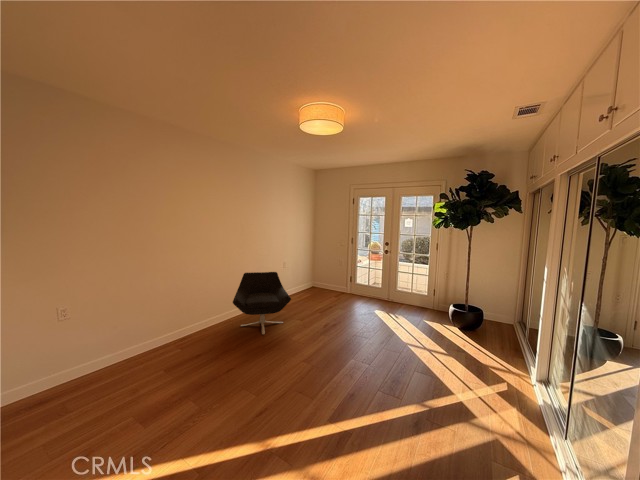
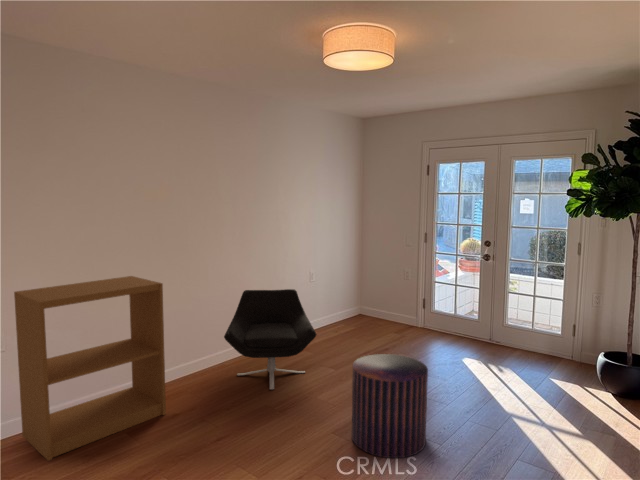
bookshelf: none [85,264,194,392] -> present [14,276,166,461]
pouf: none [316,310,363,374] -> present [352,354,428,458]

